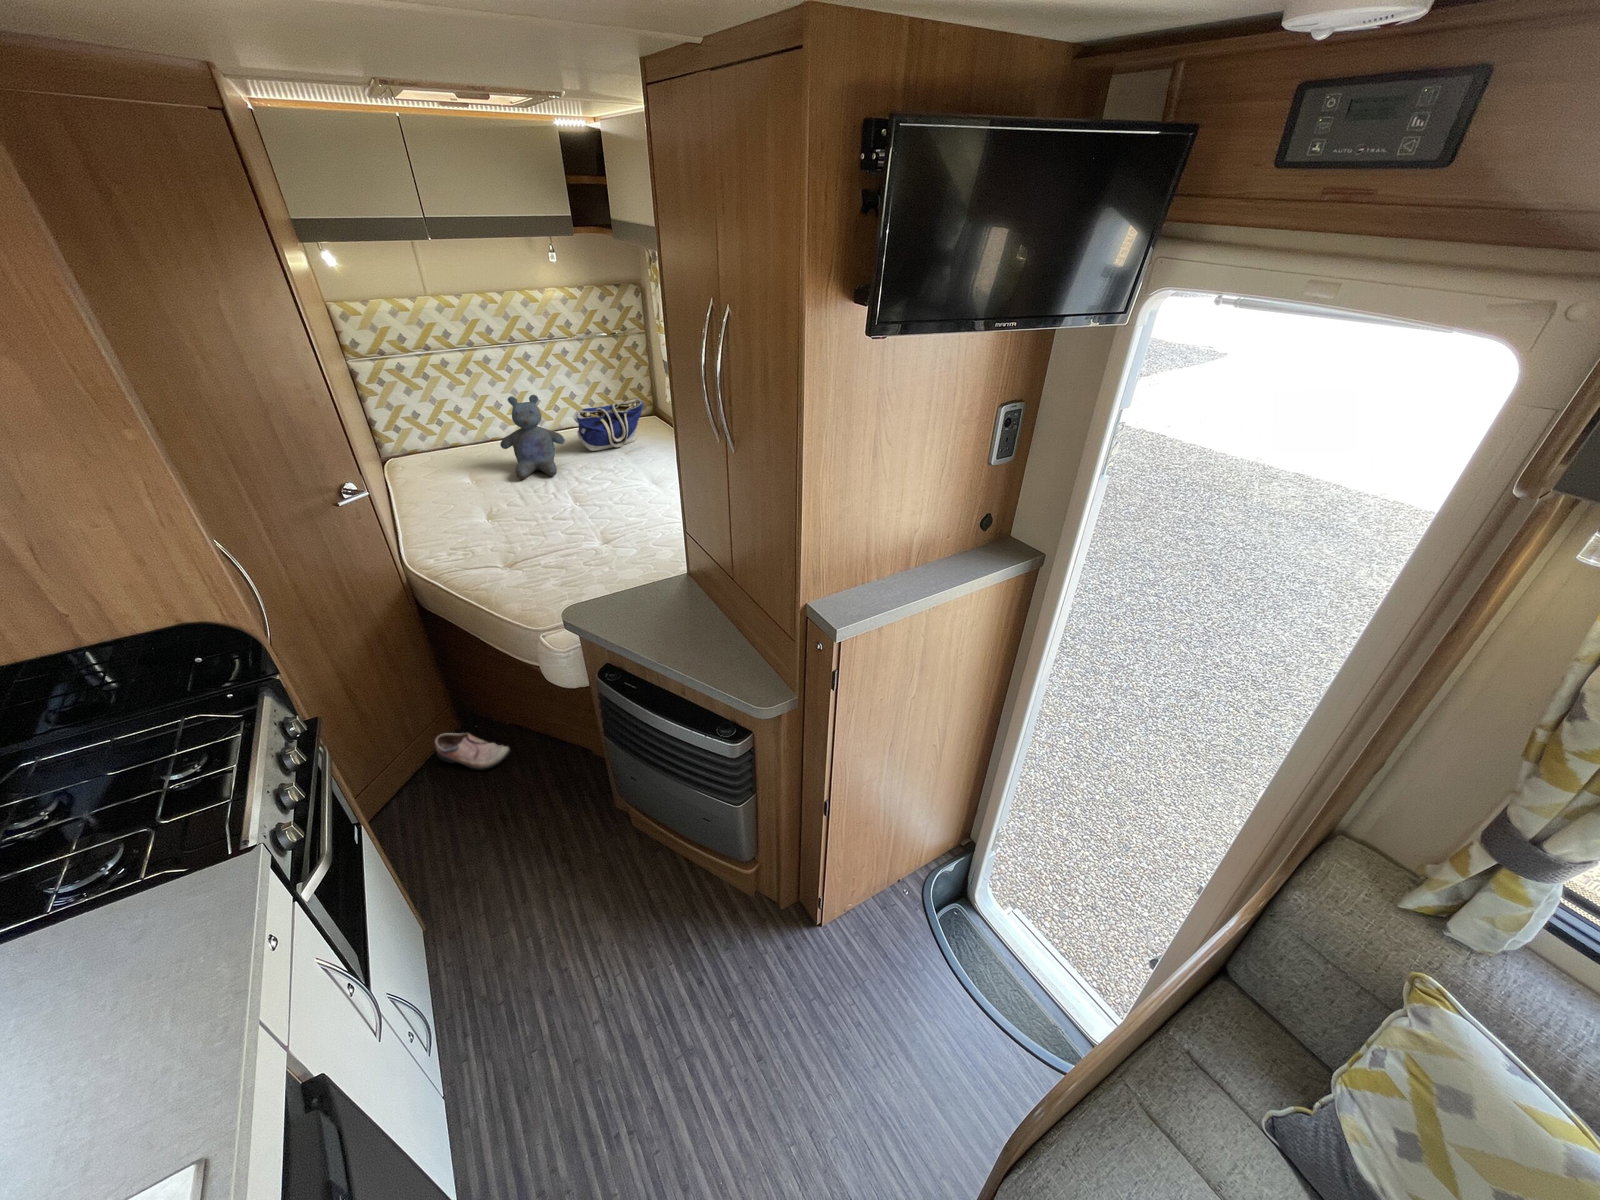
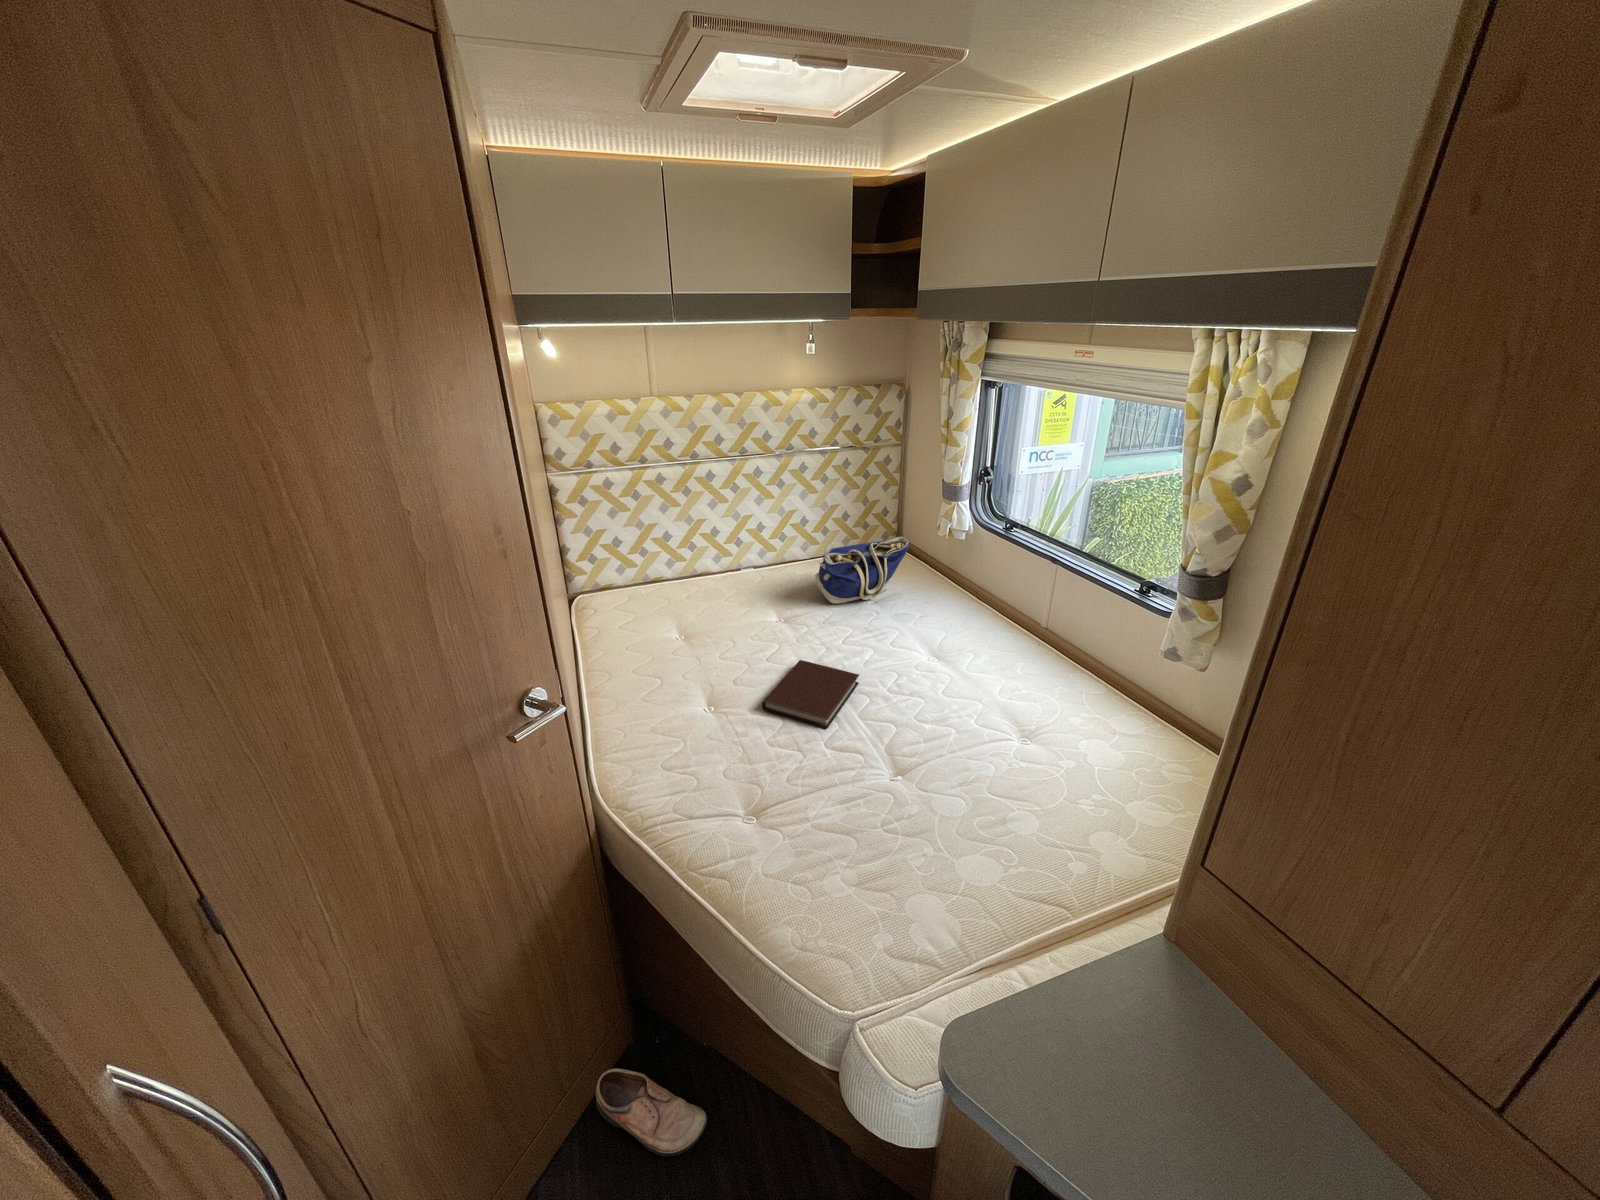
stuffed bear: present [500,395,565,479] -> none [723,533,807,647]
notebook: none [525,482,598,516] -> present [762,660,859,729]

